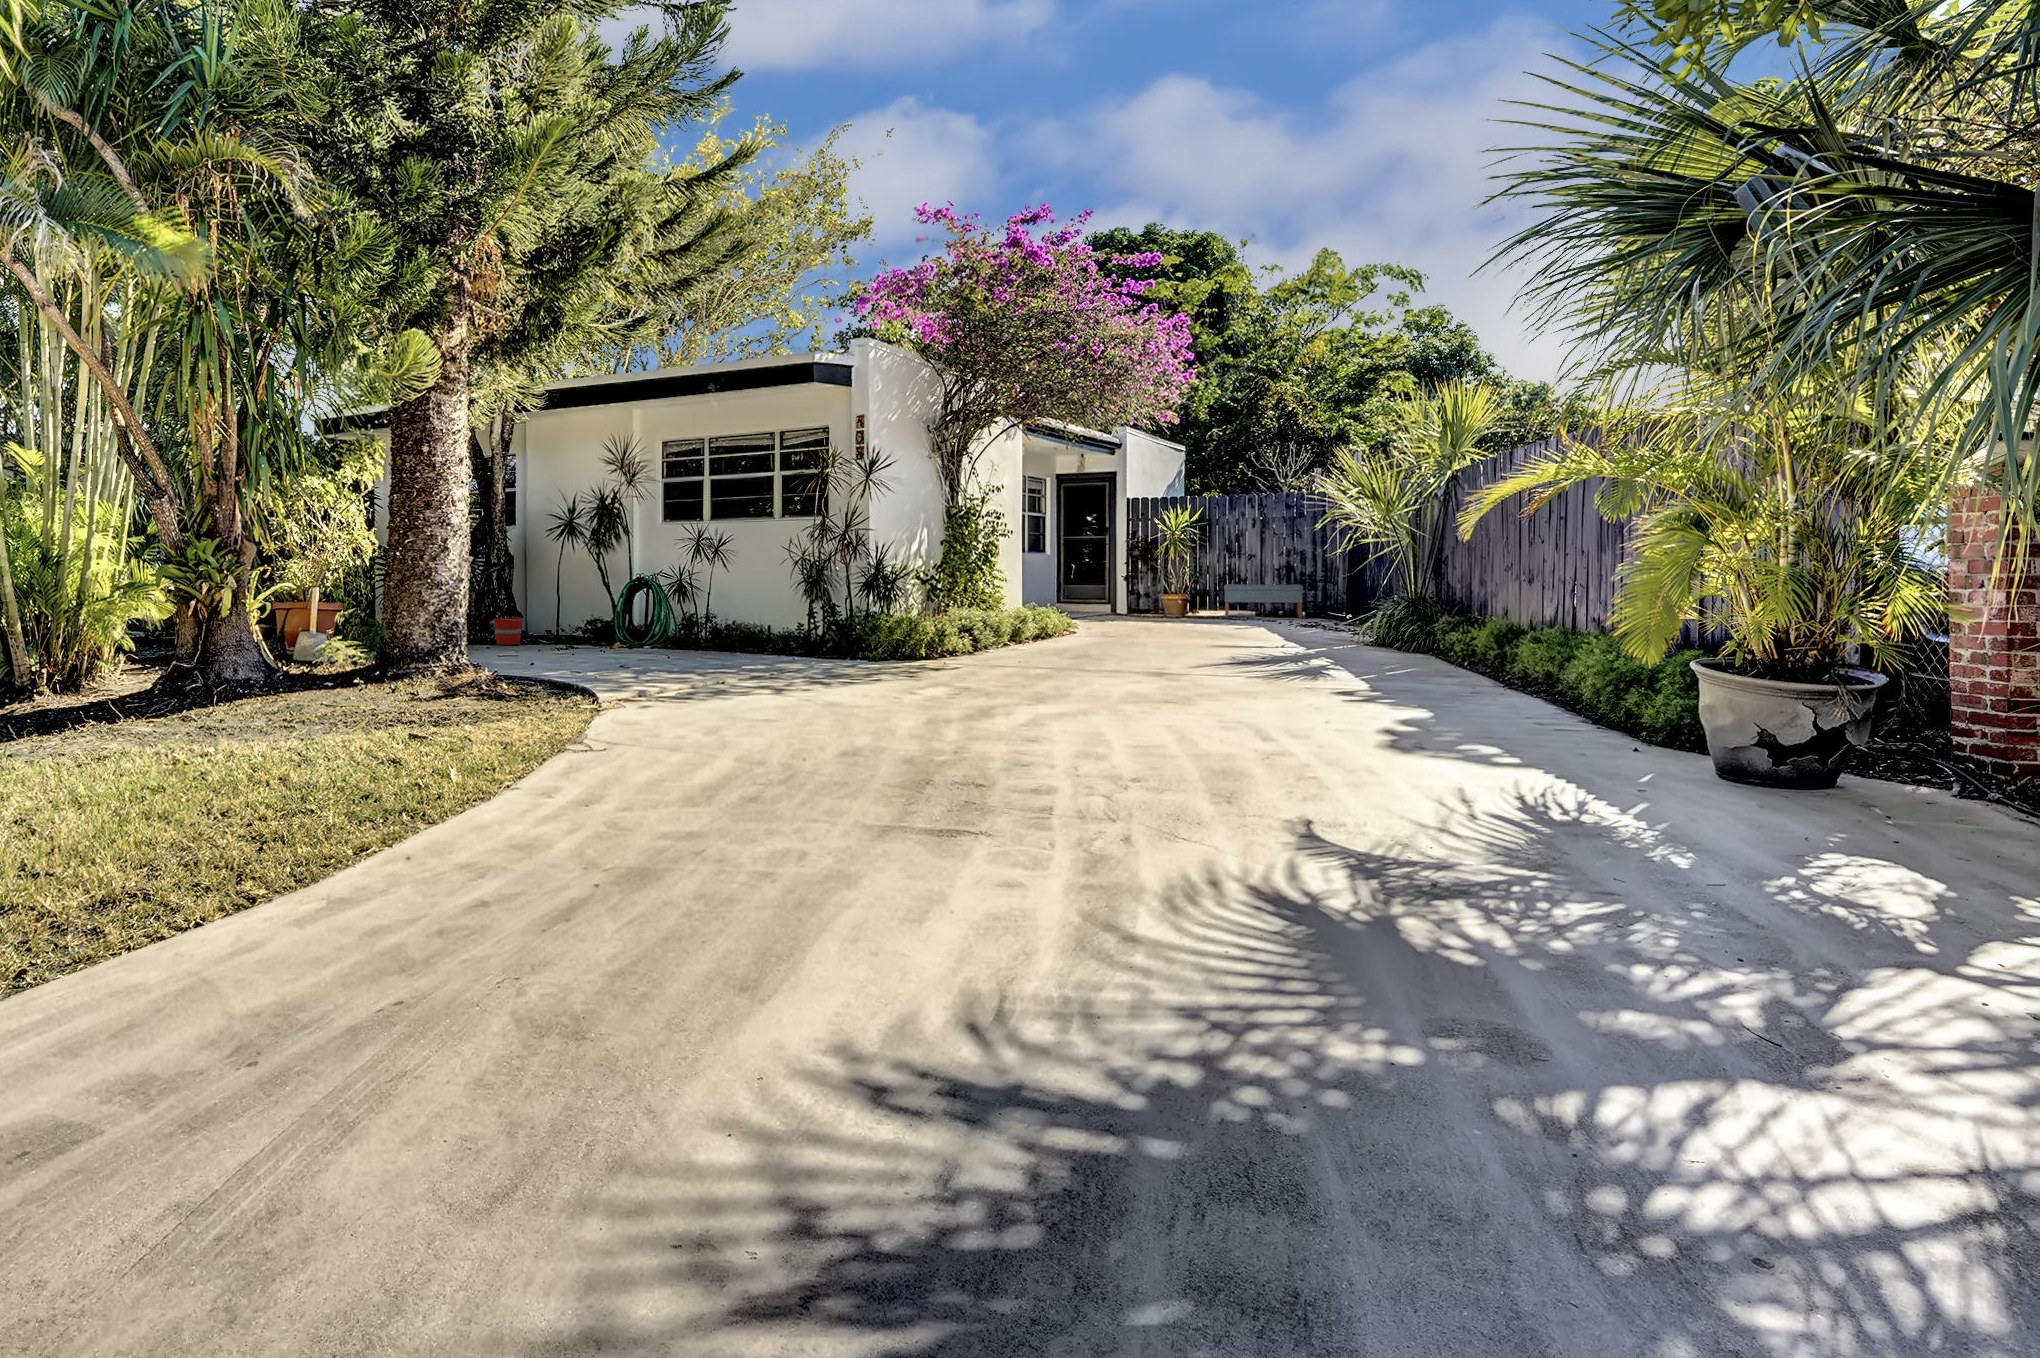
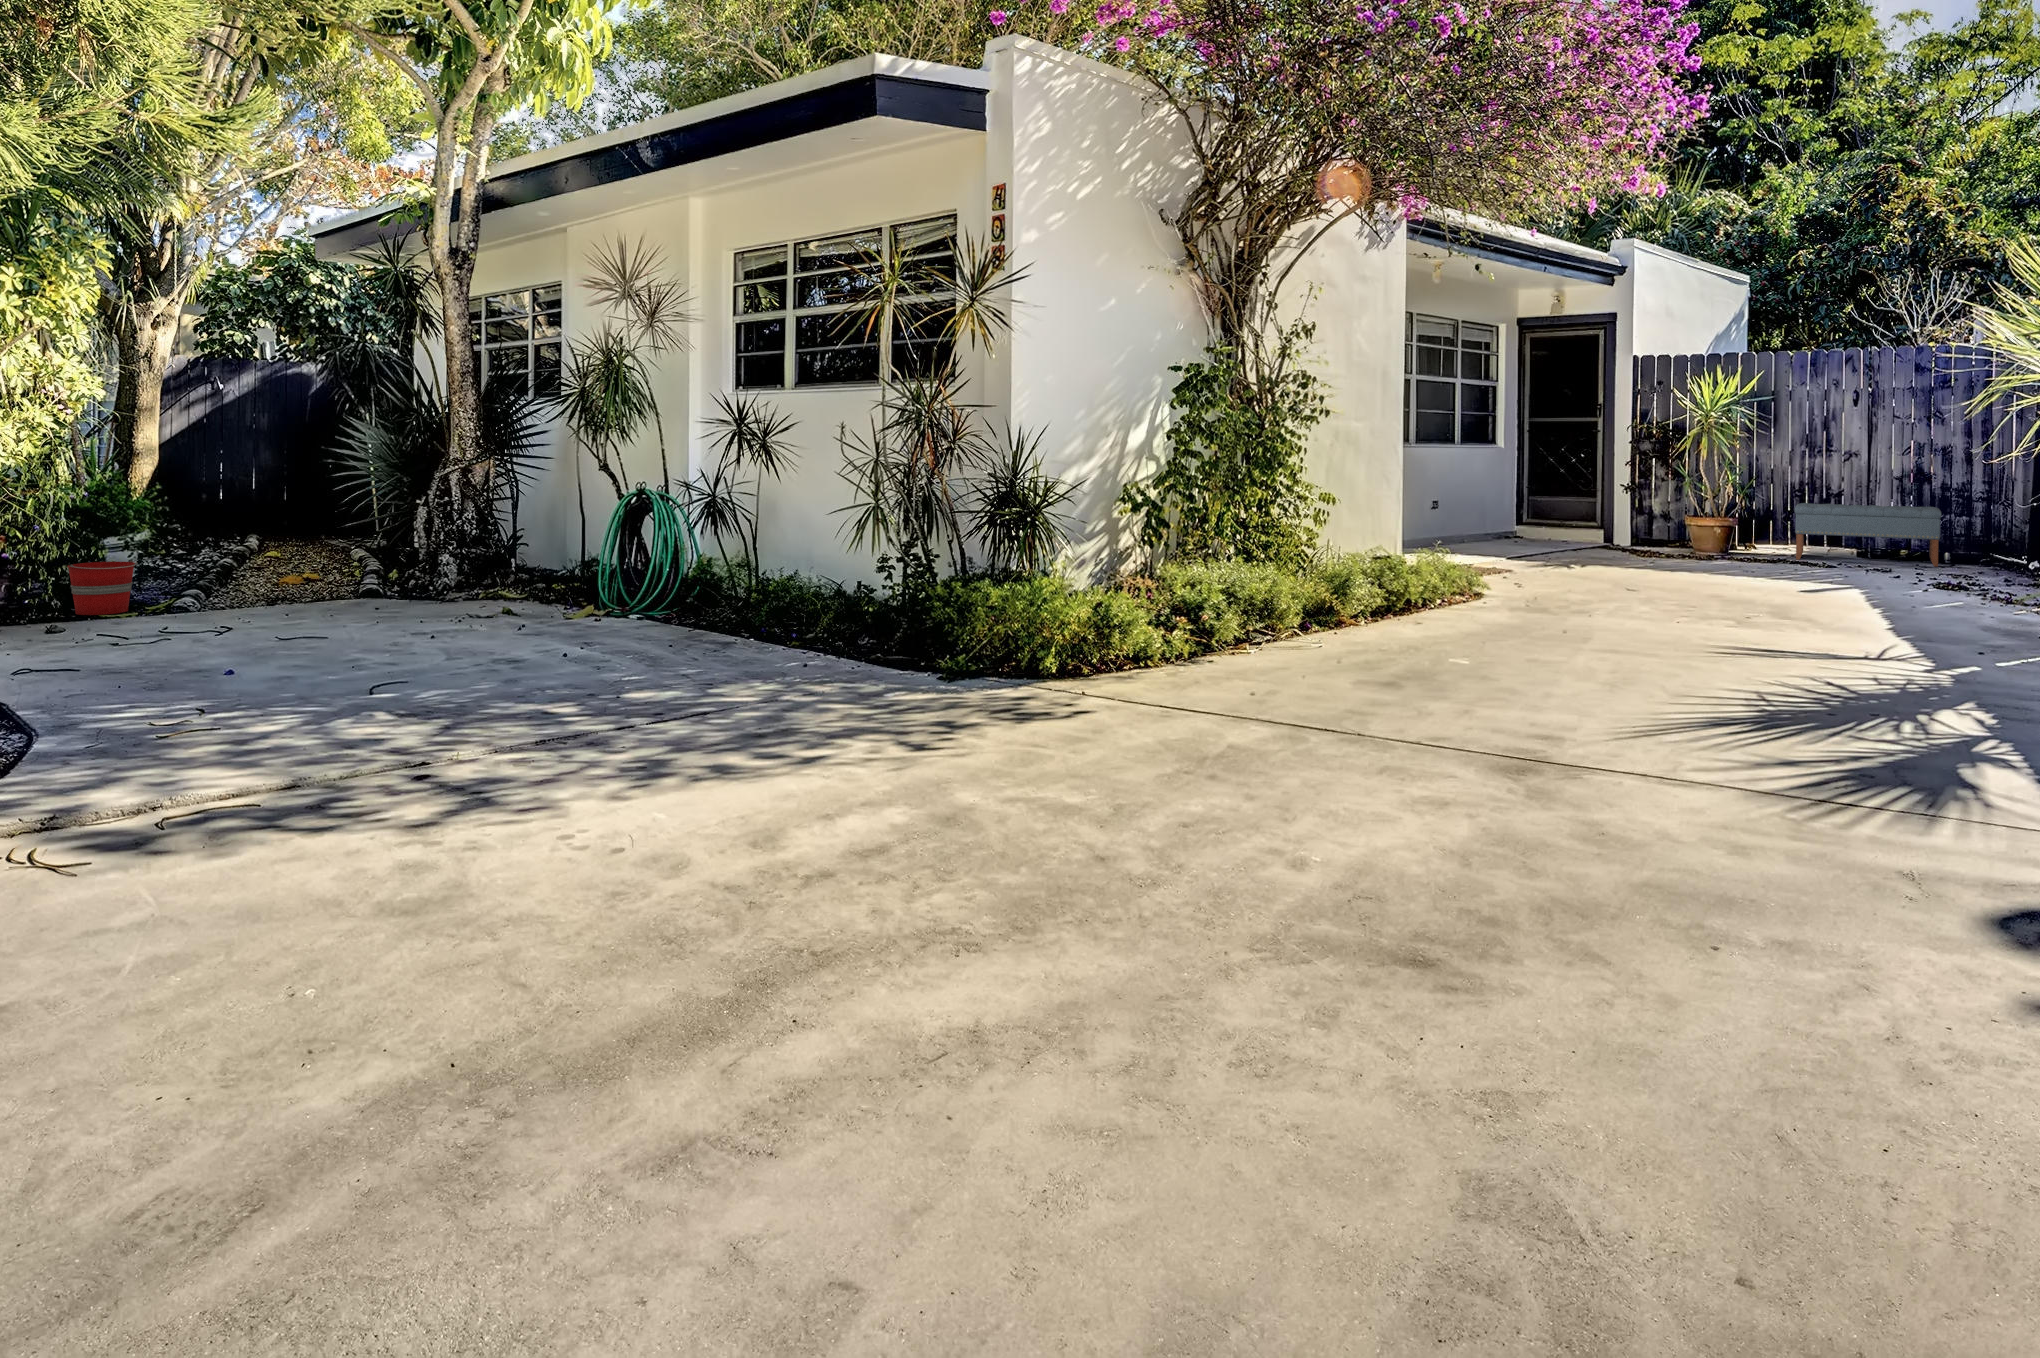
bucket: present [493,617,524,645] -> present [67,560,137,615]

